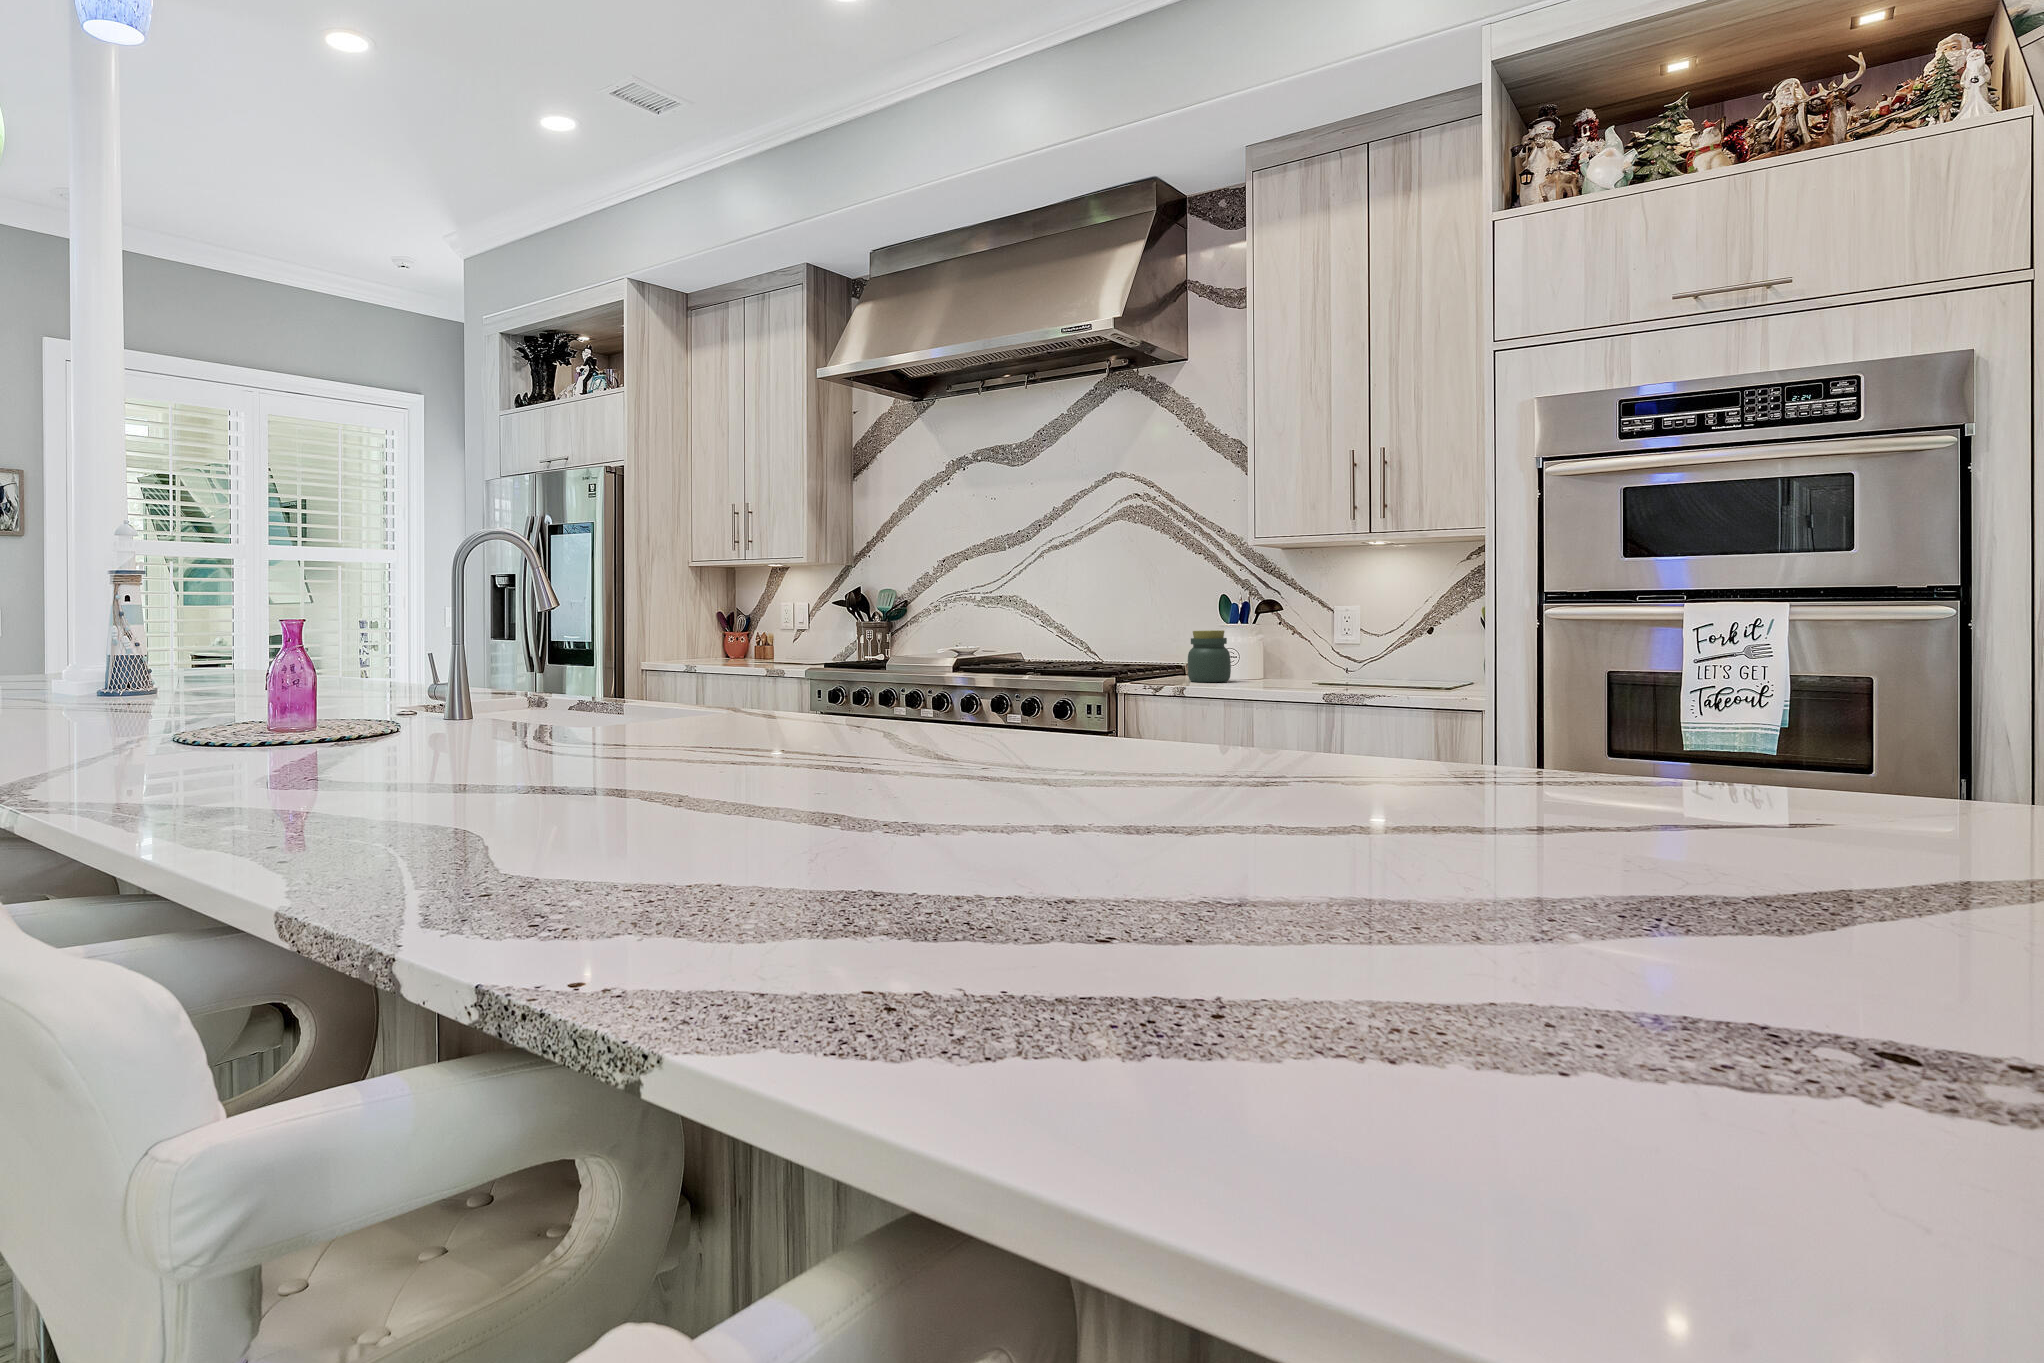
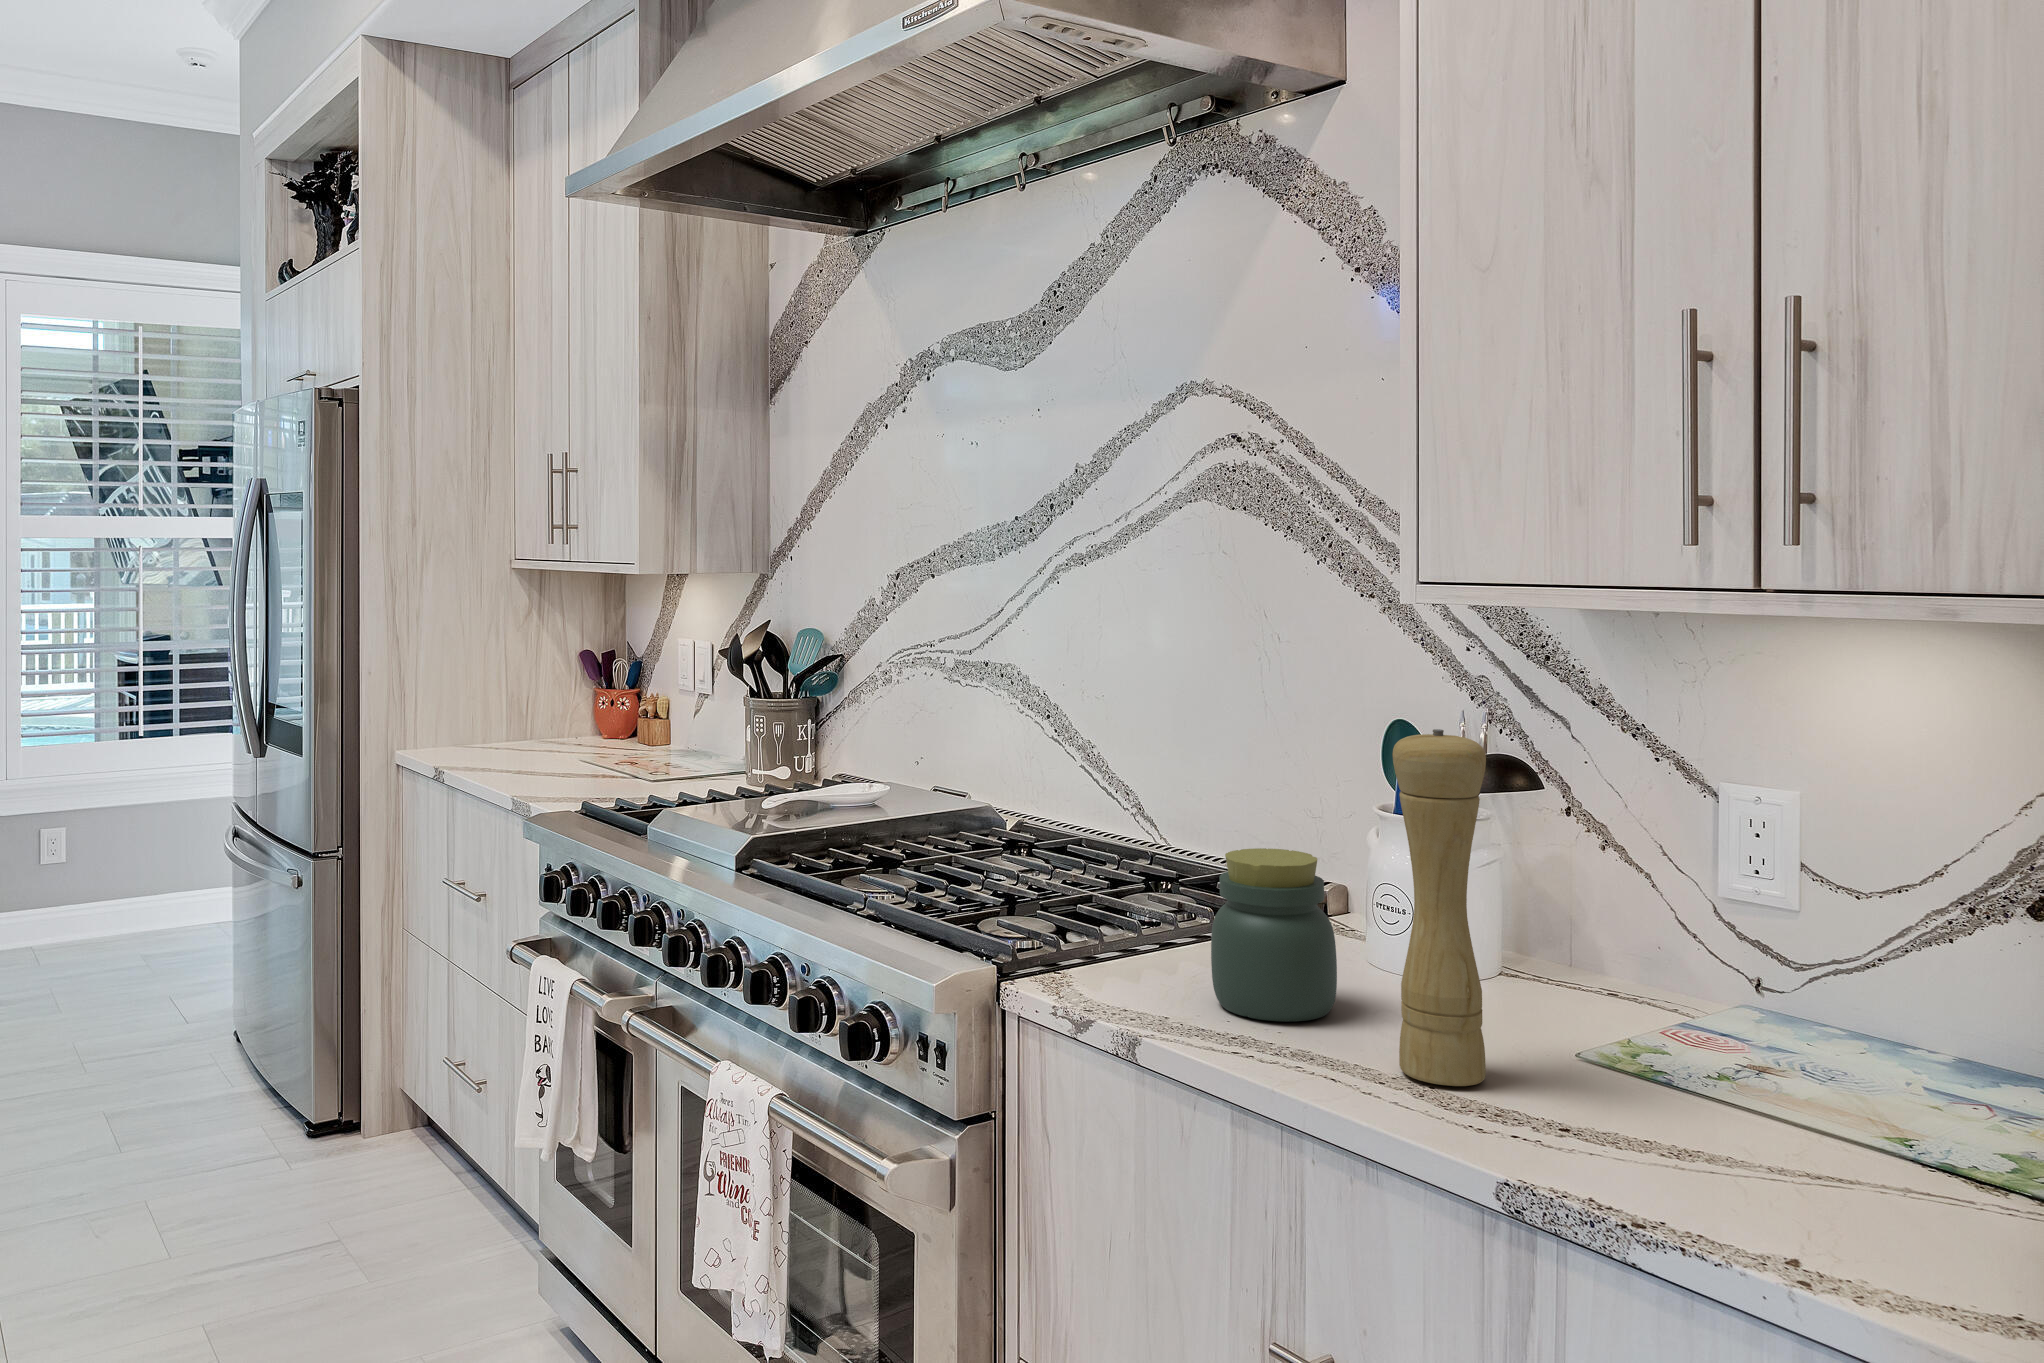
pepper mill: none [1265,578,1295,685] -> present [1393,729,1486,1086]

